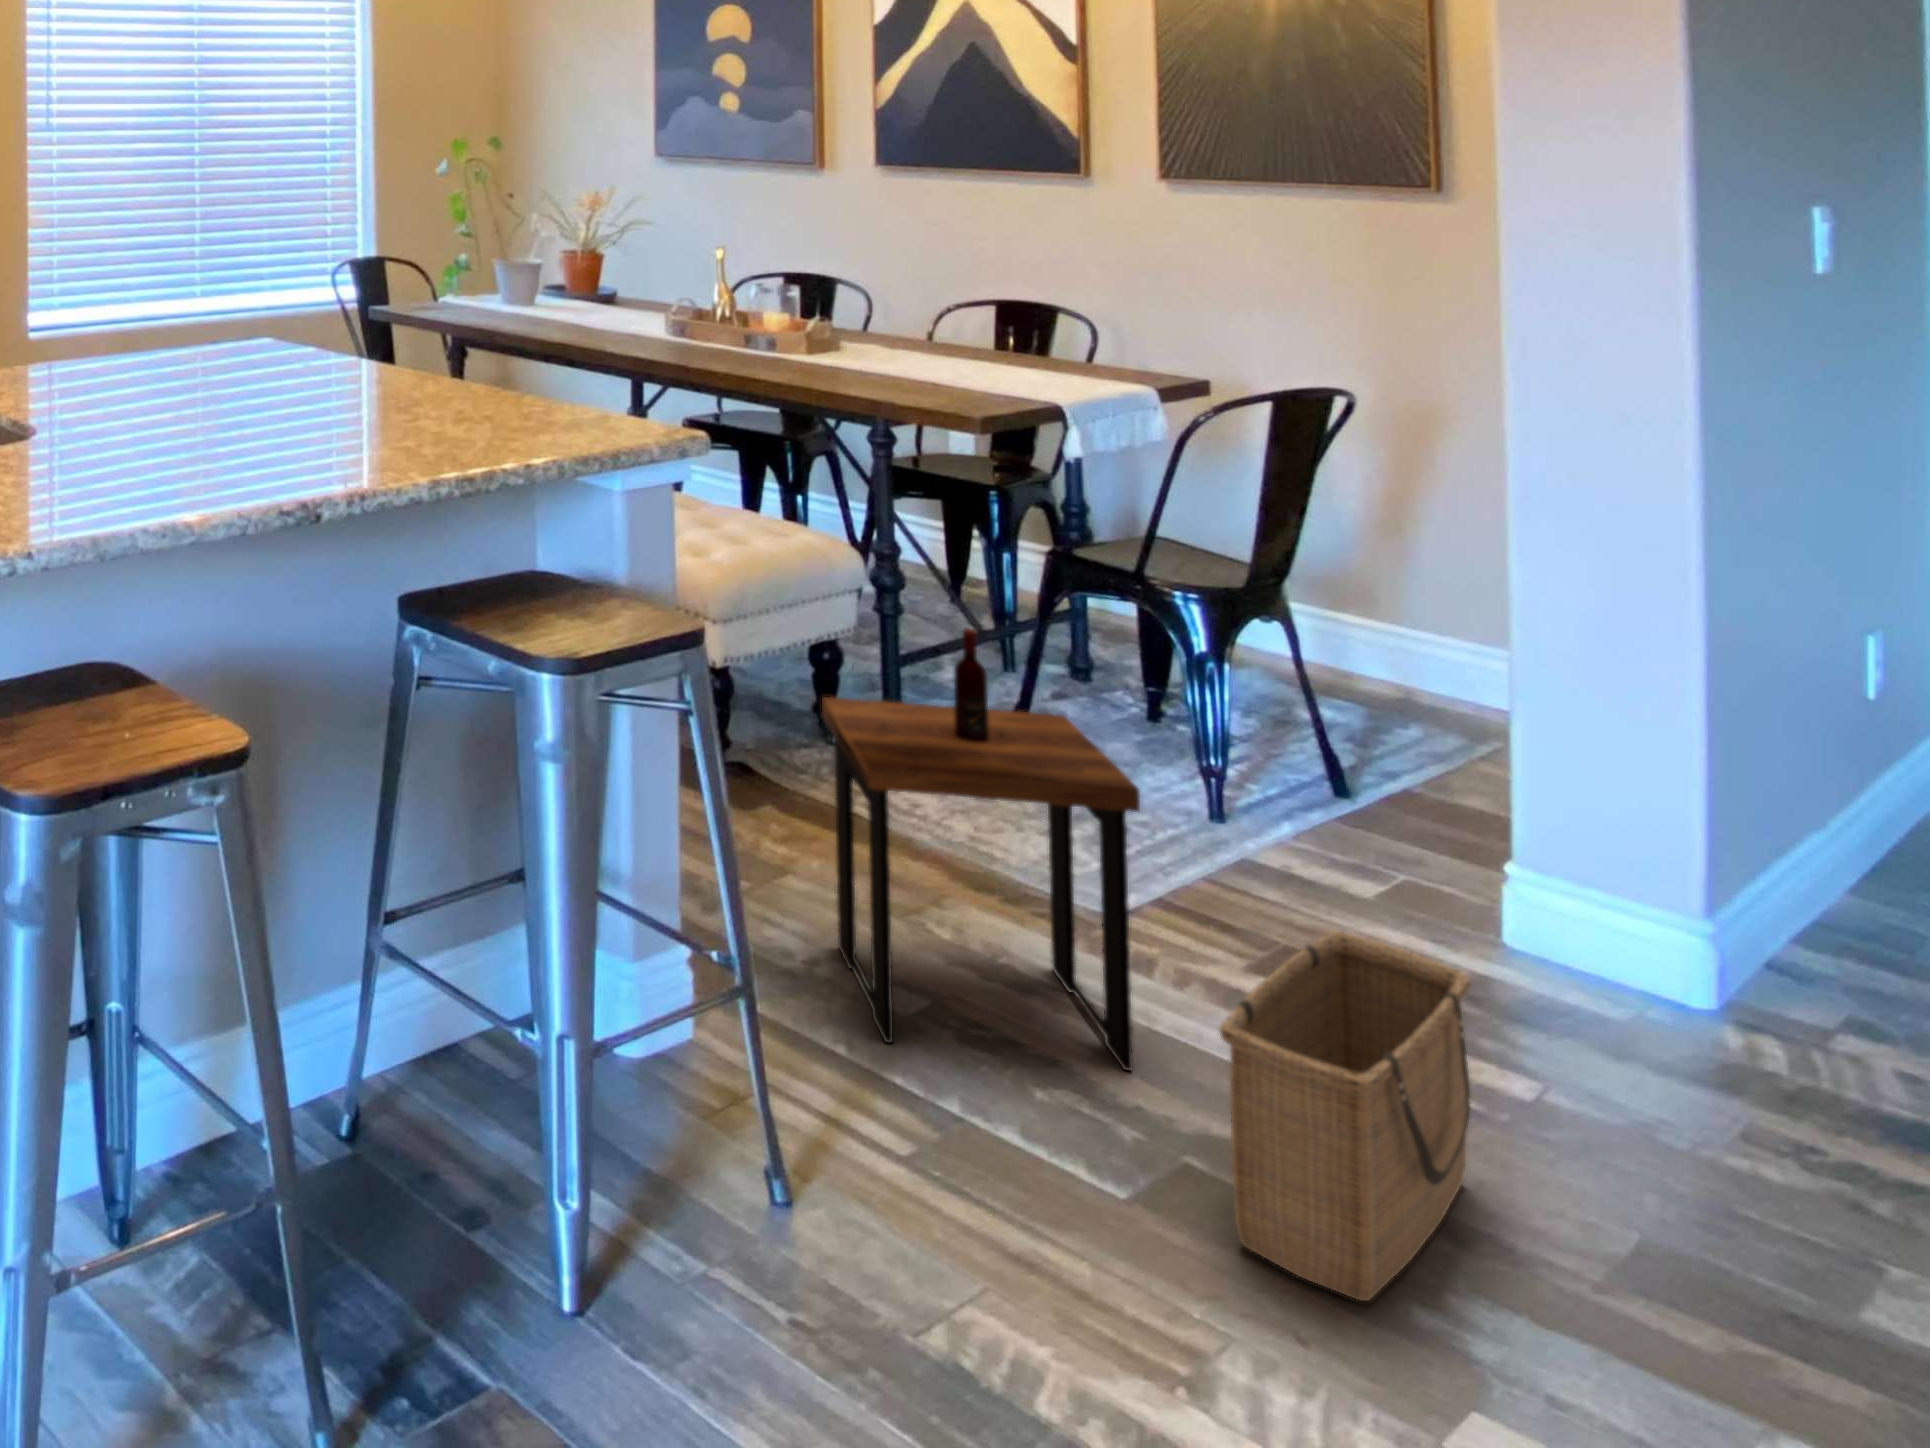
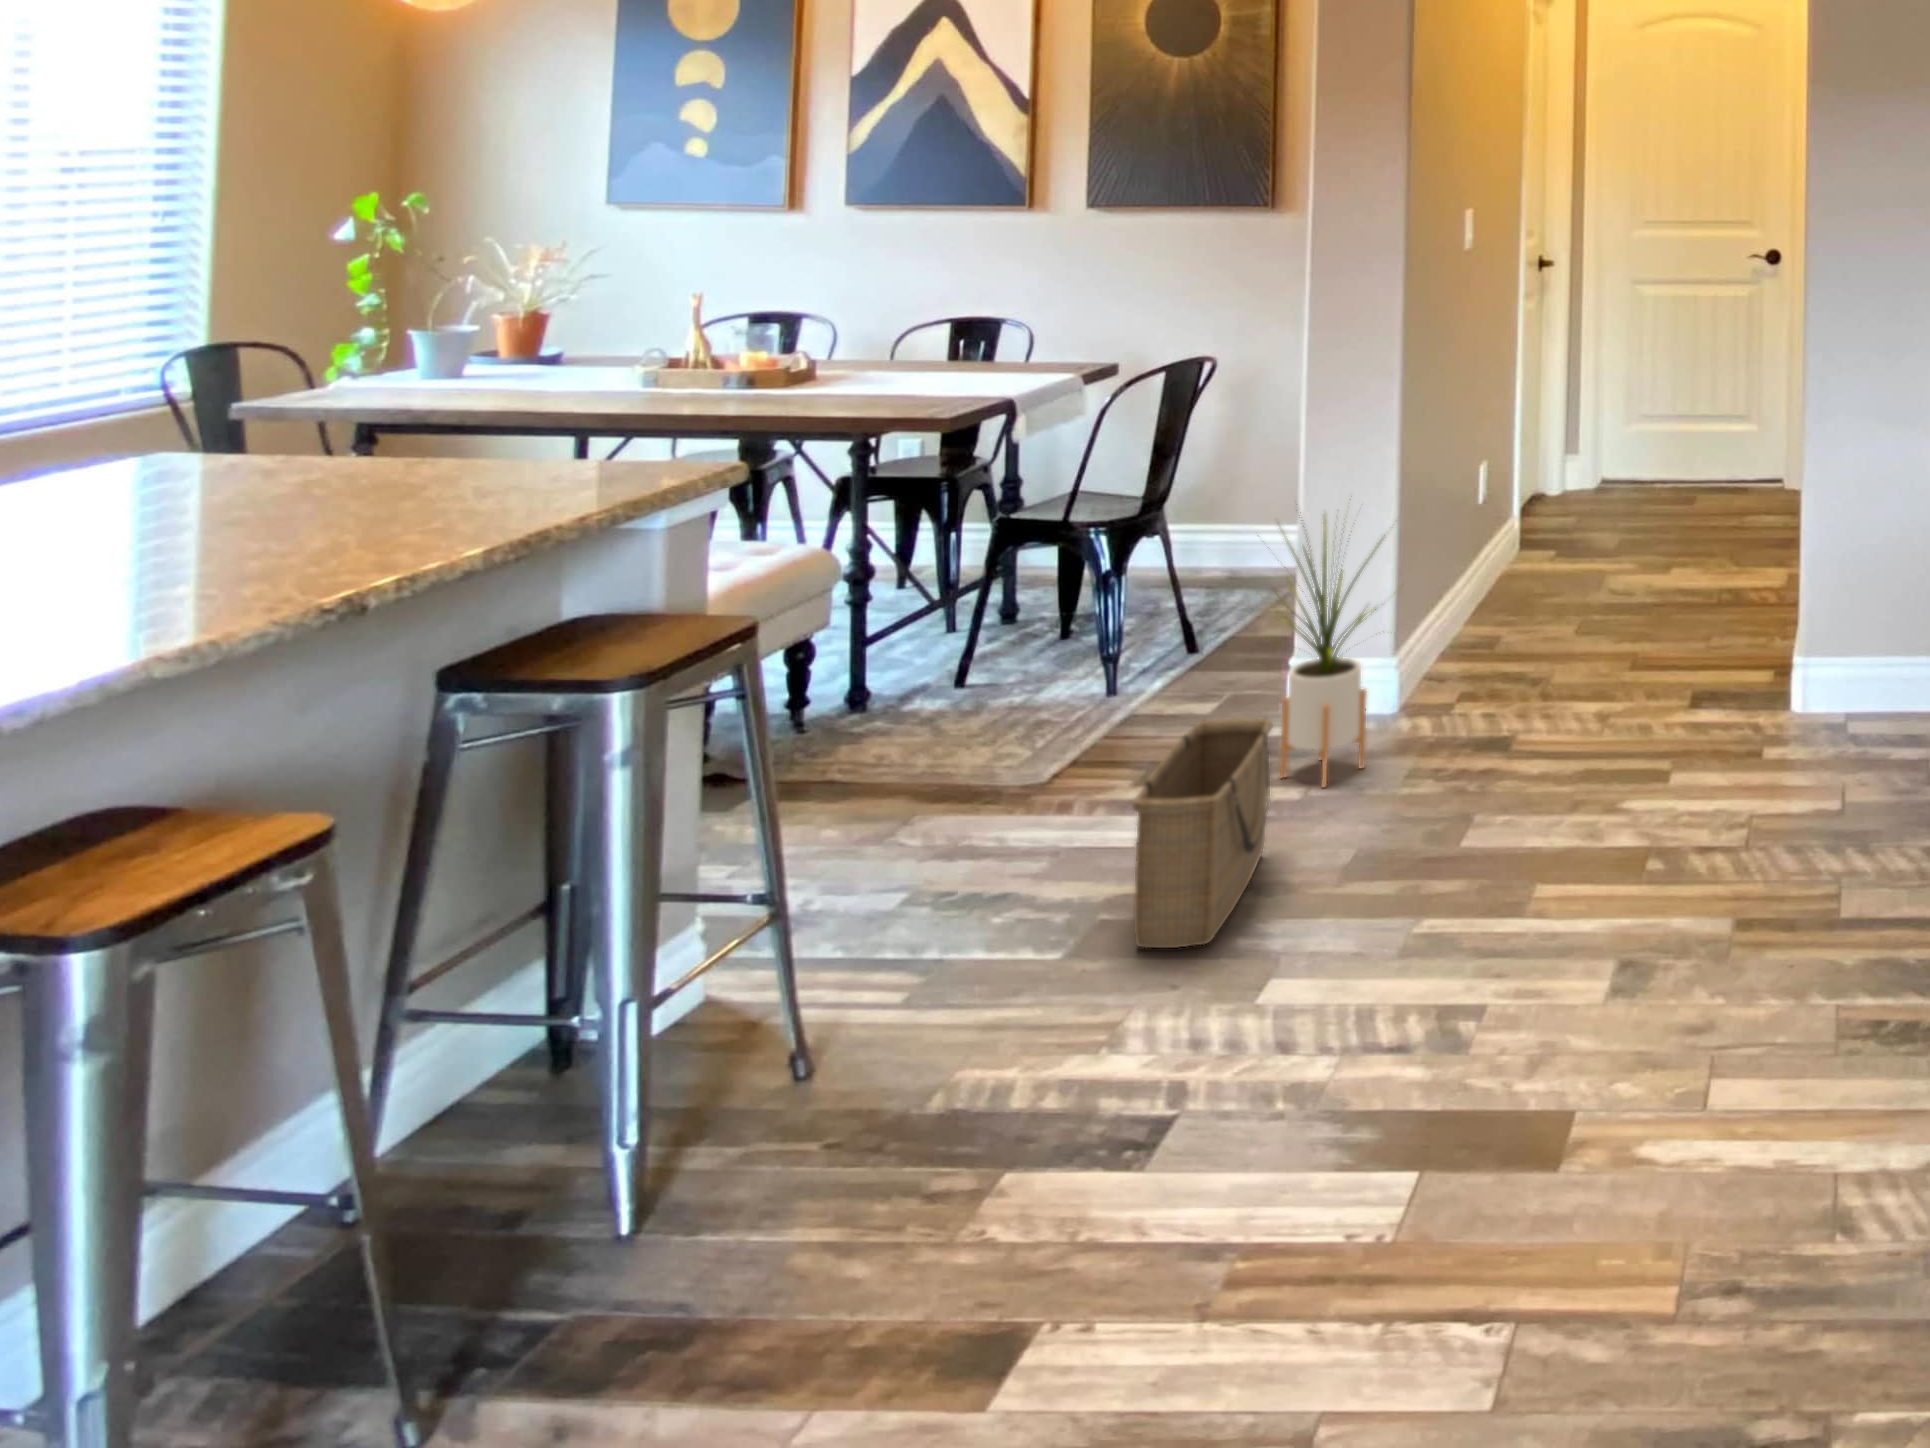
side table: present [822,628,1140,1070] -> none [825,582,1080,936]
house plant: none [1422,631,1735,1110] -> present [1277,512,1391,787]

